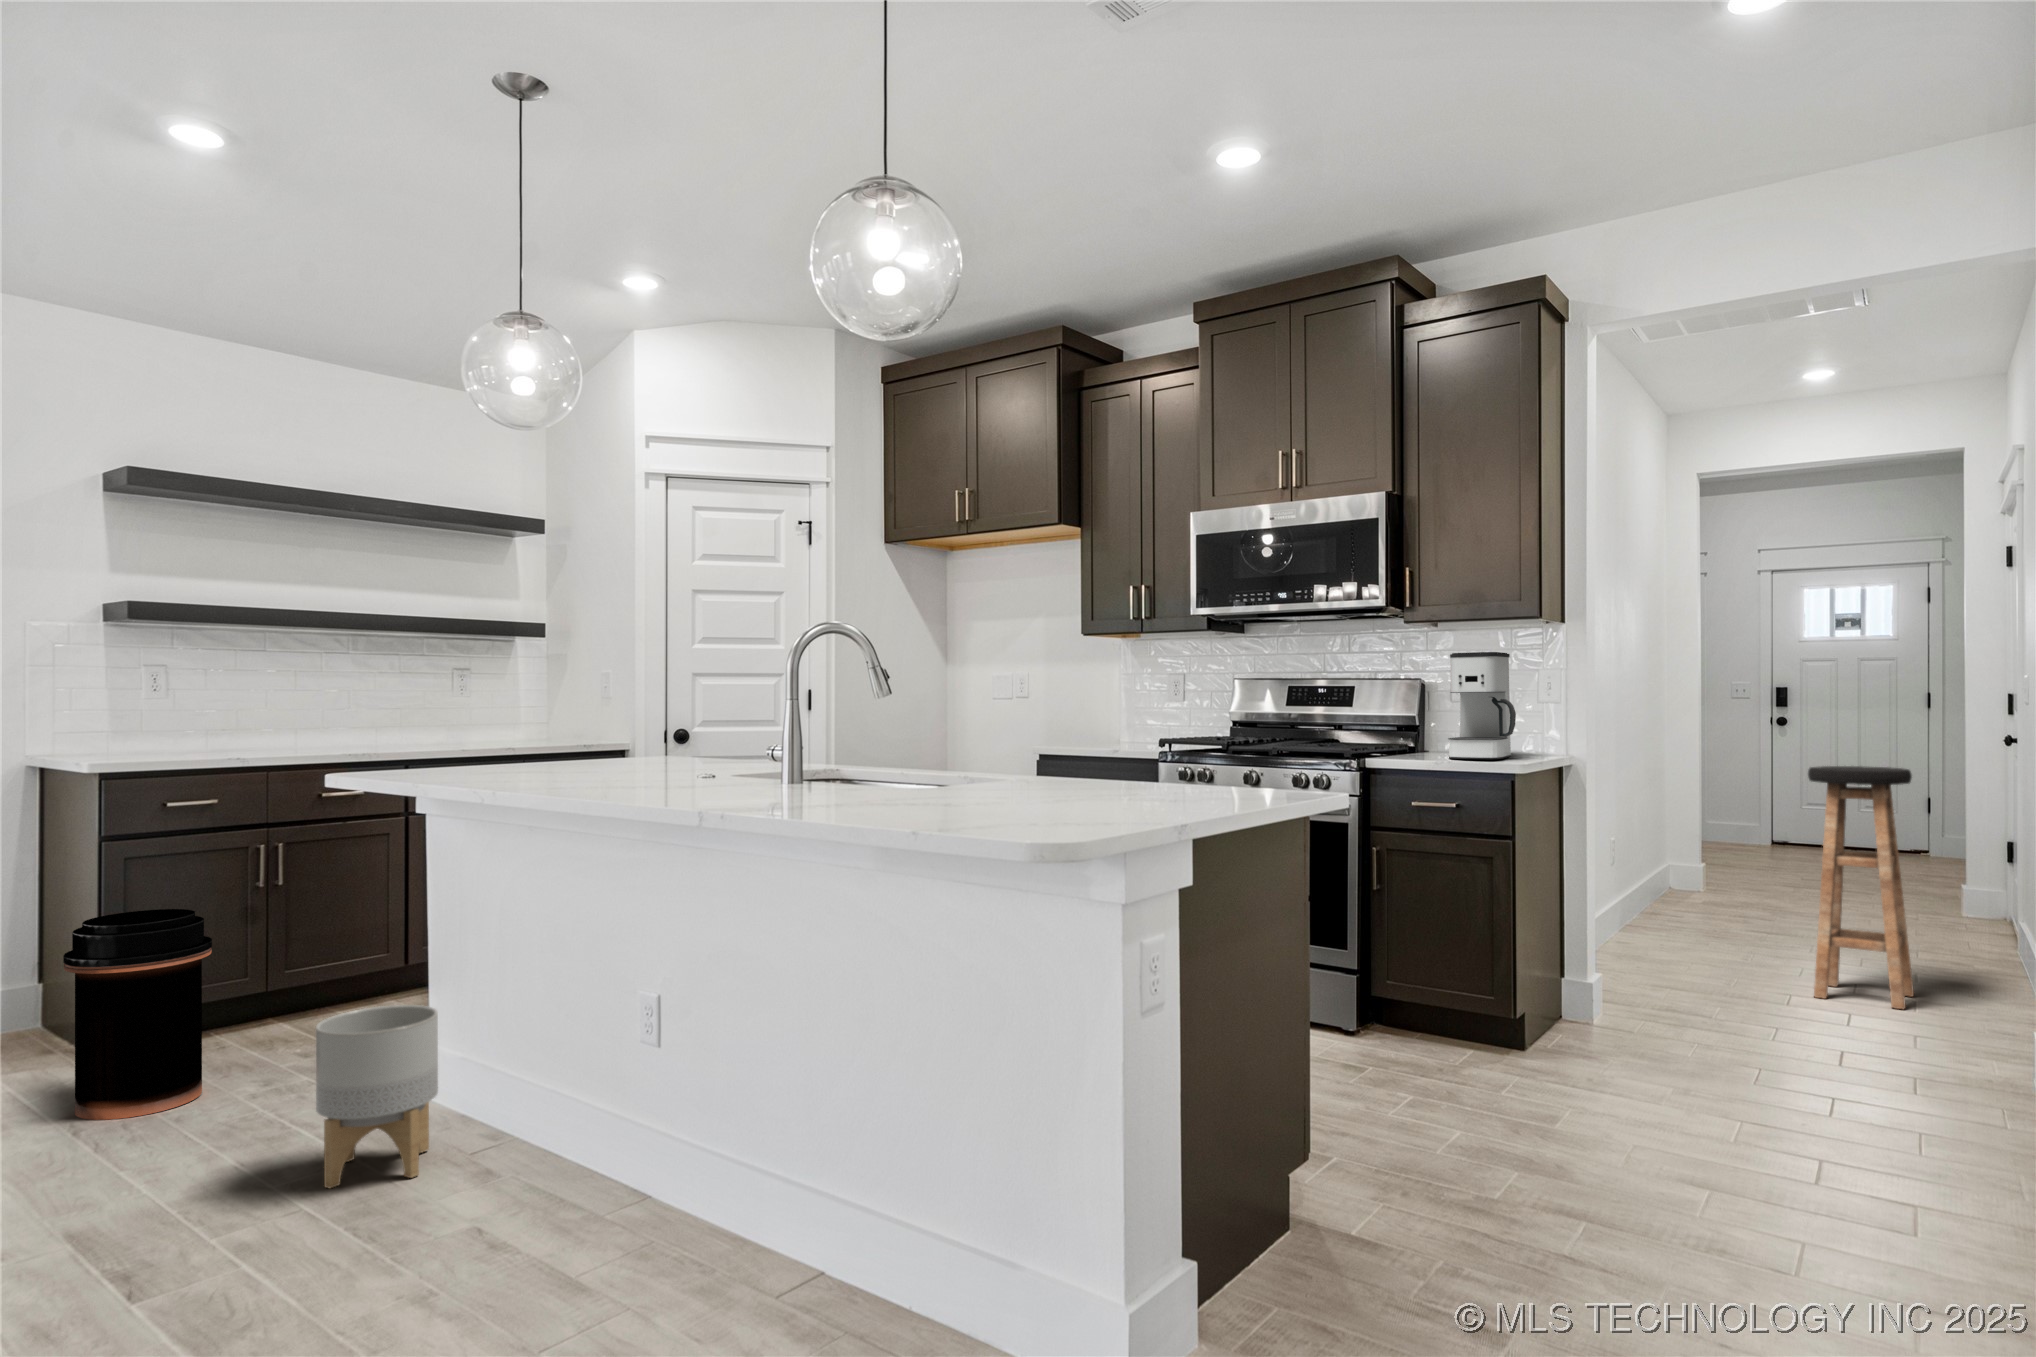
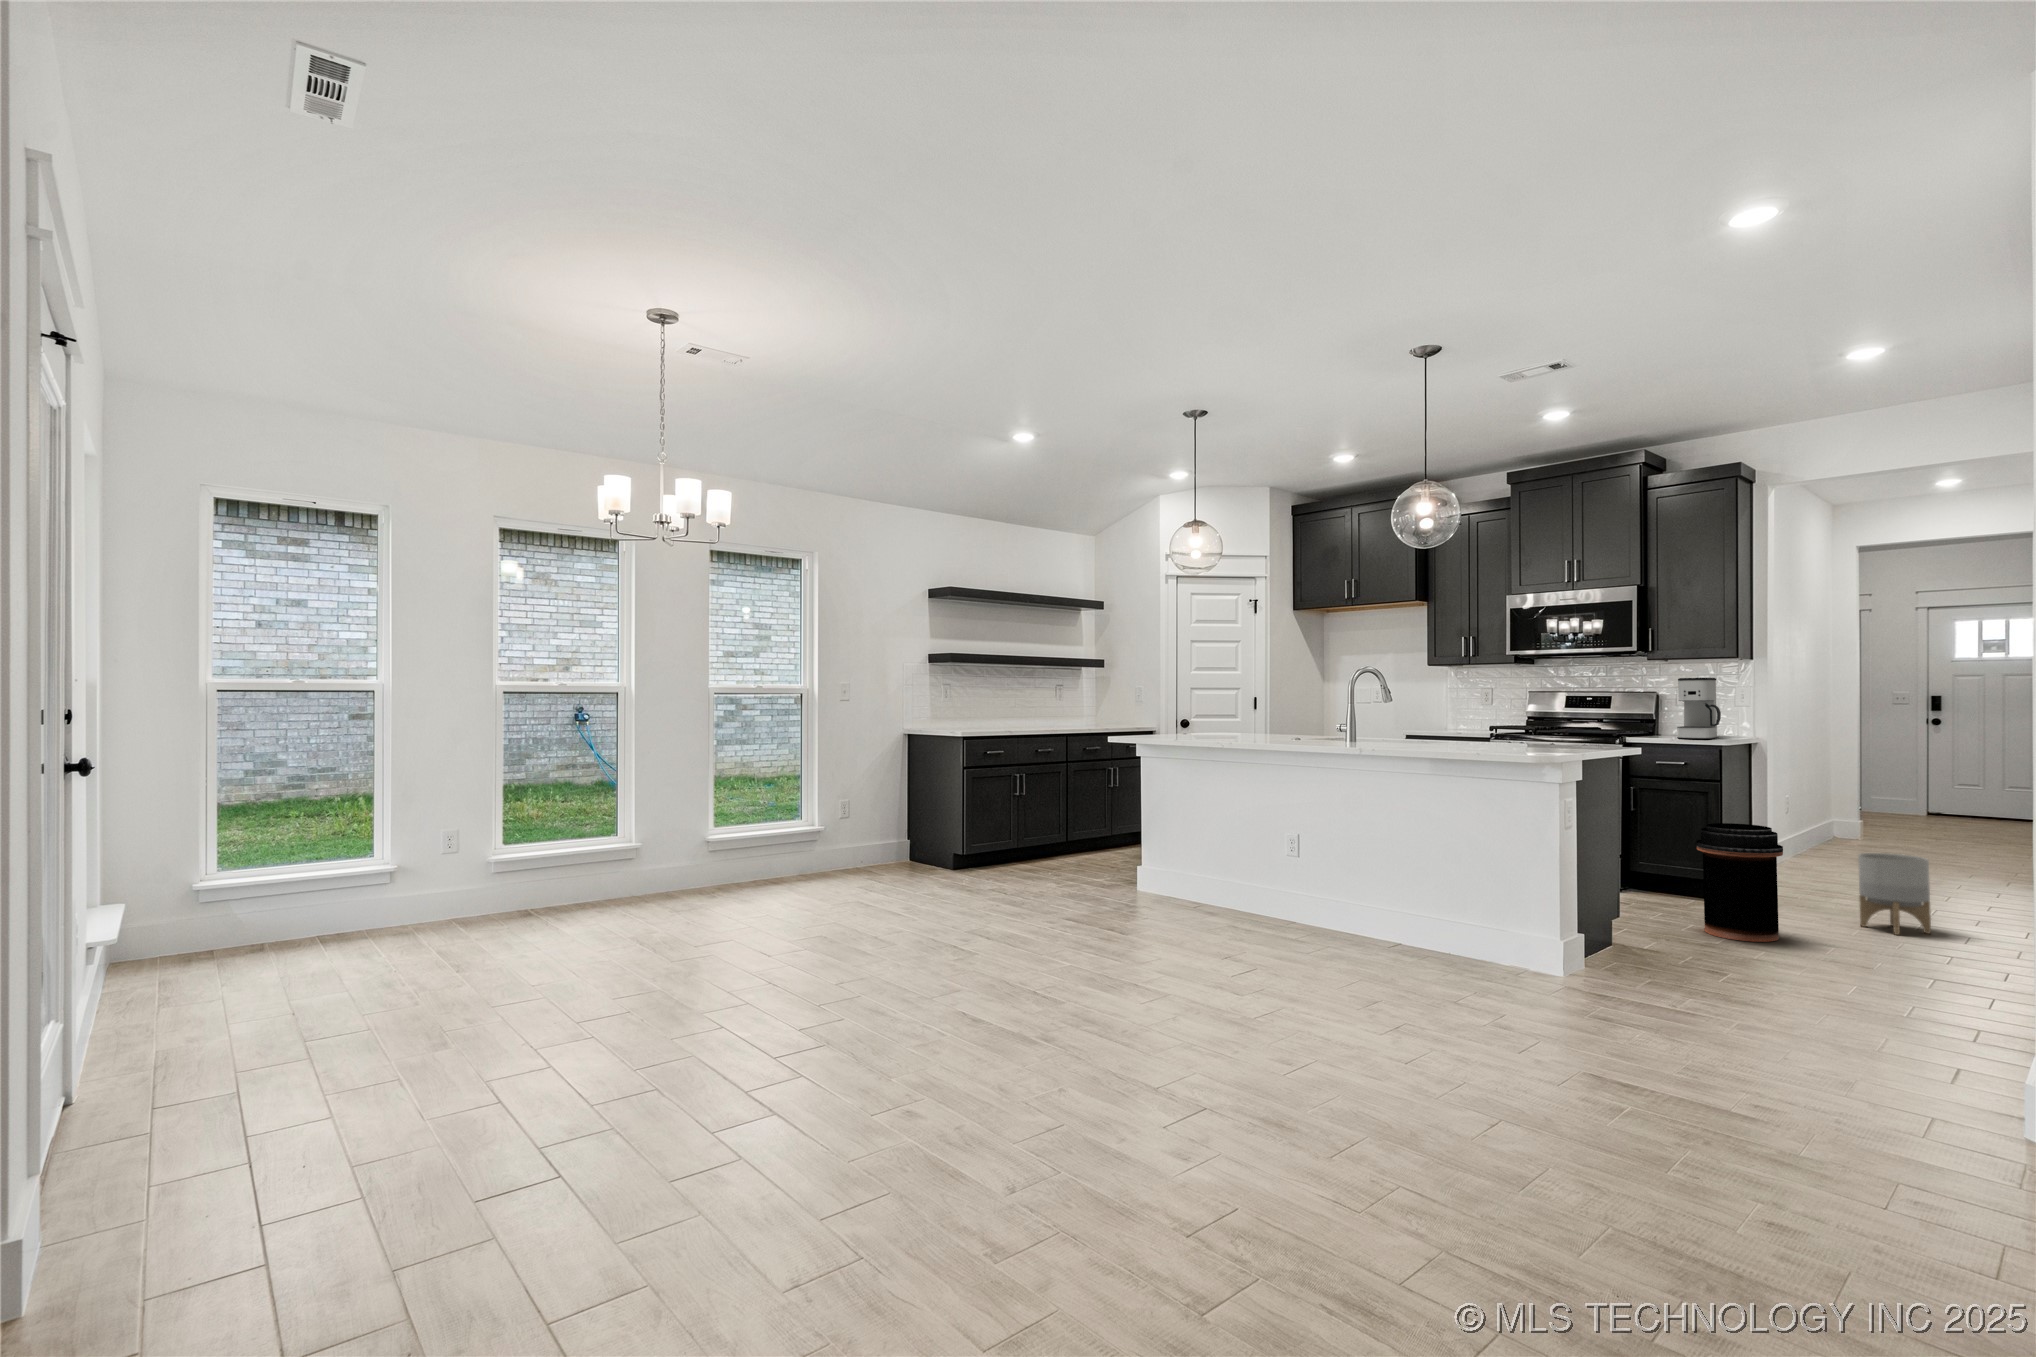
bar stool: present [1808,766,1914,1009] -> none [1924,747,2000,895]
trash can: present [63,909,212,1120] -> present [1696,823,1783,942]
planter: present [316,1005,438,1188] -> present [1858,853,1931,935]

